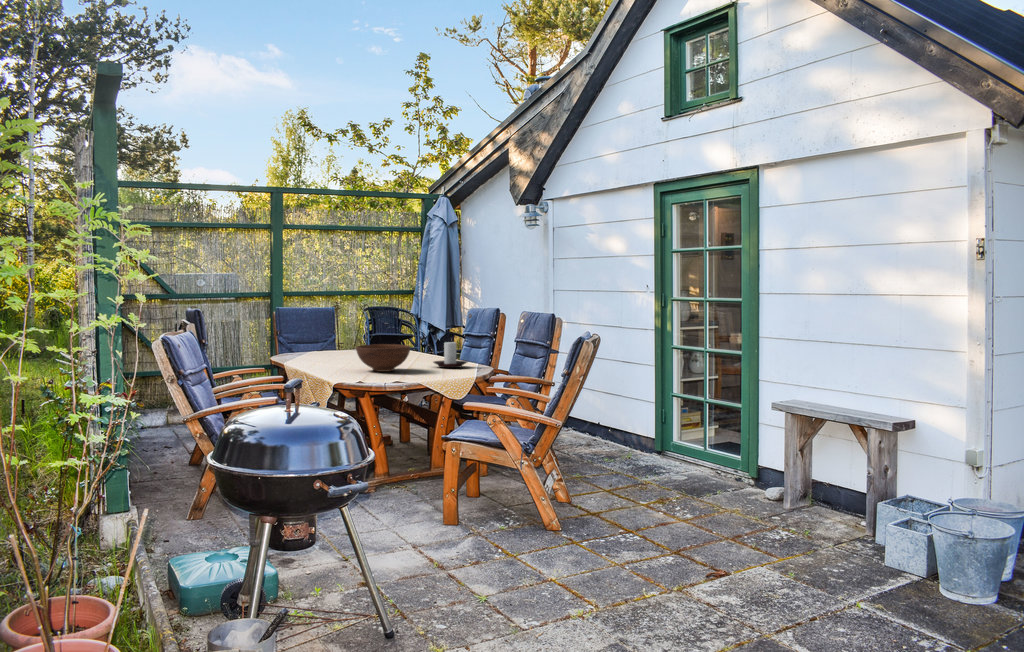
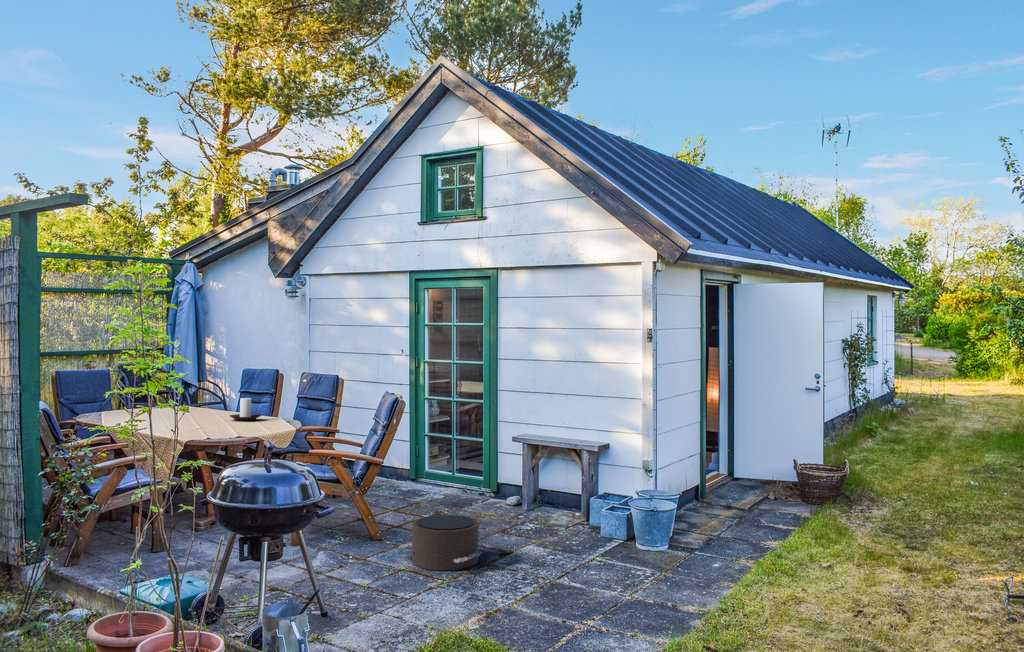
fruit bowl: present [356,344,410,372] -> none [168,401,220,426]
pouf: none [563,507,672,589] -> present [398,515,482,570]

